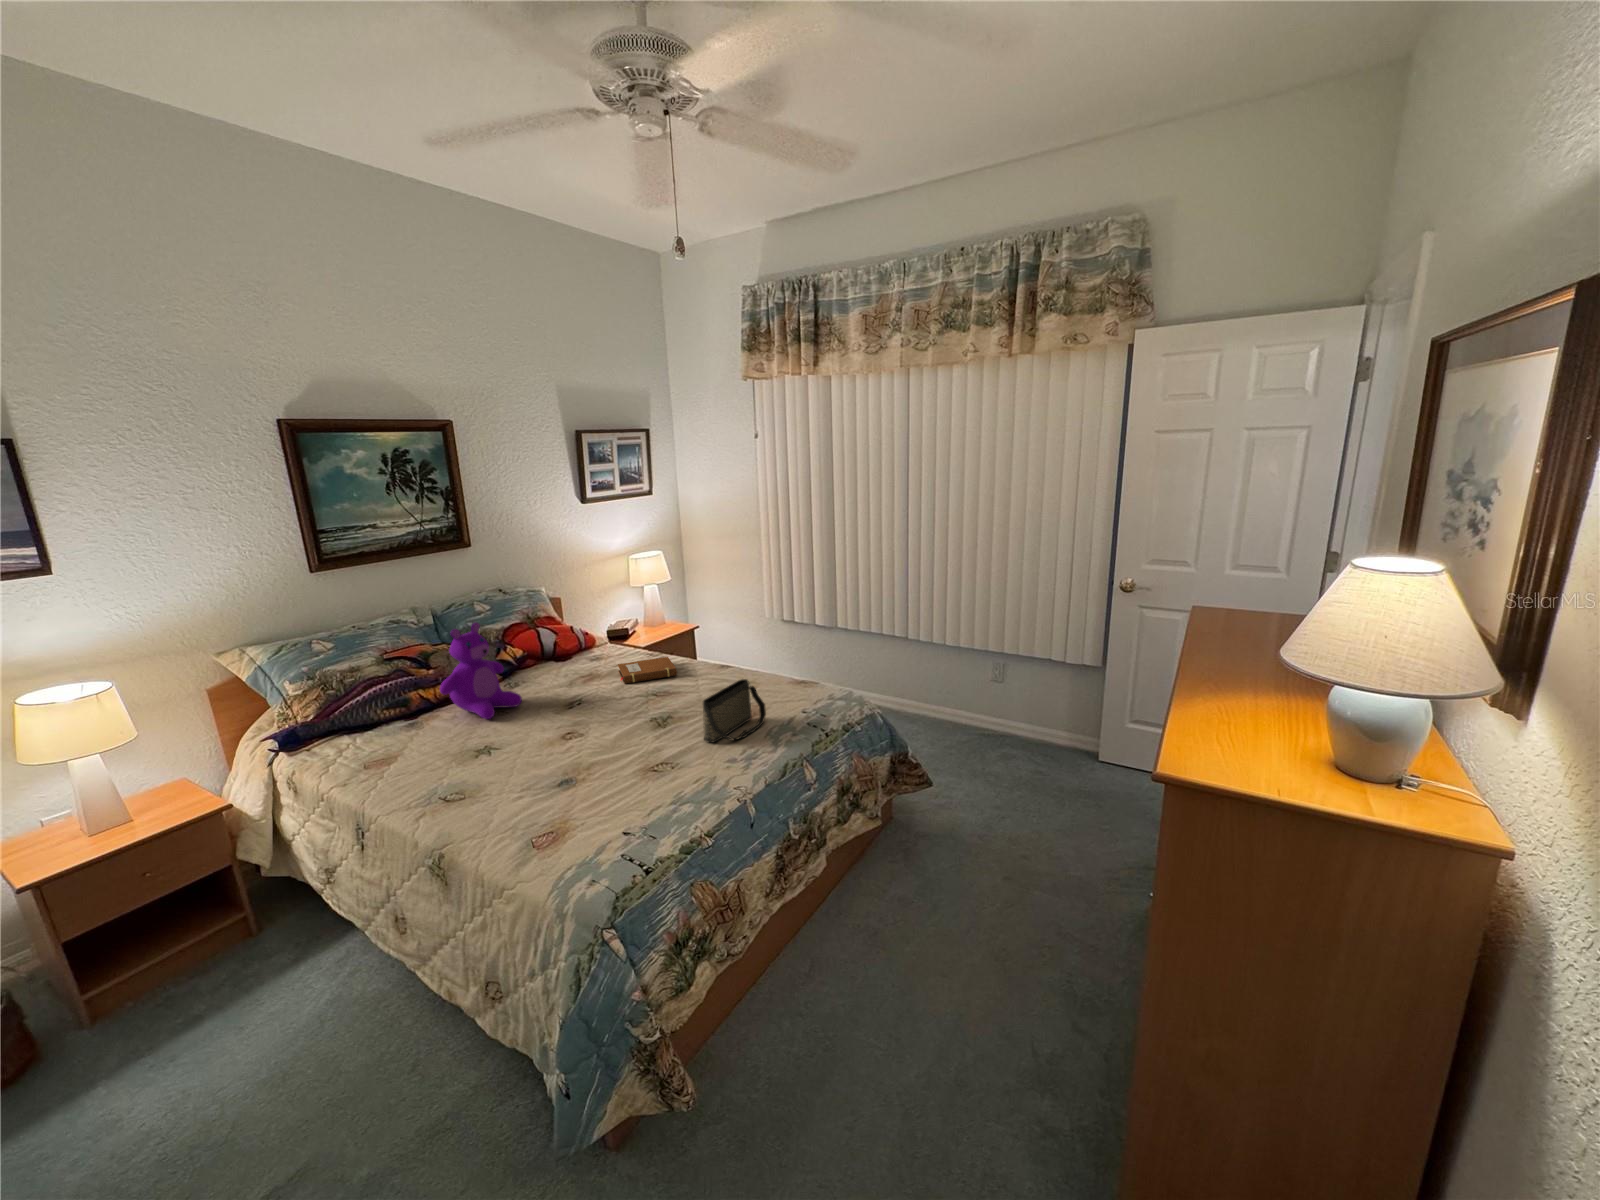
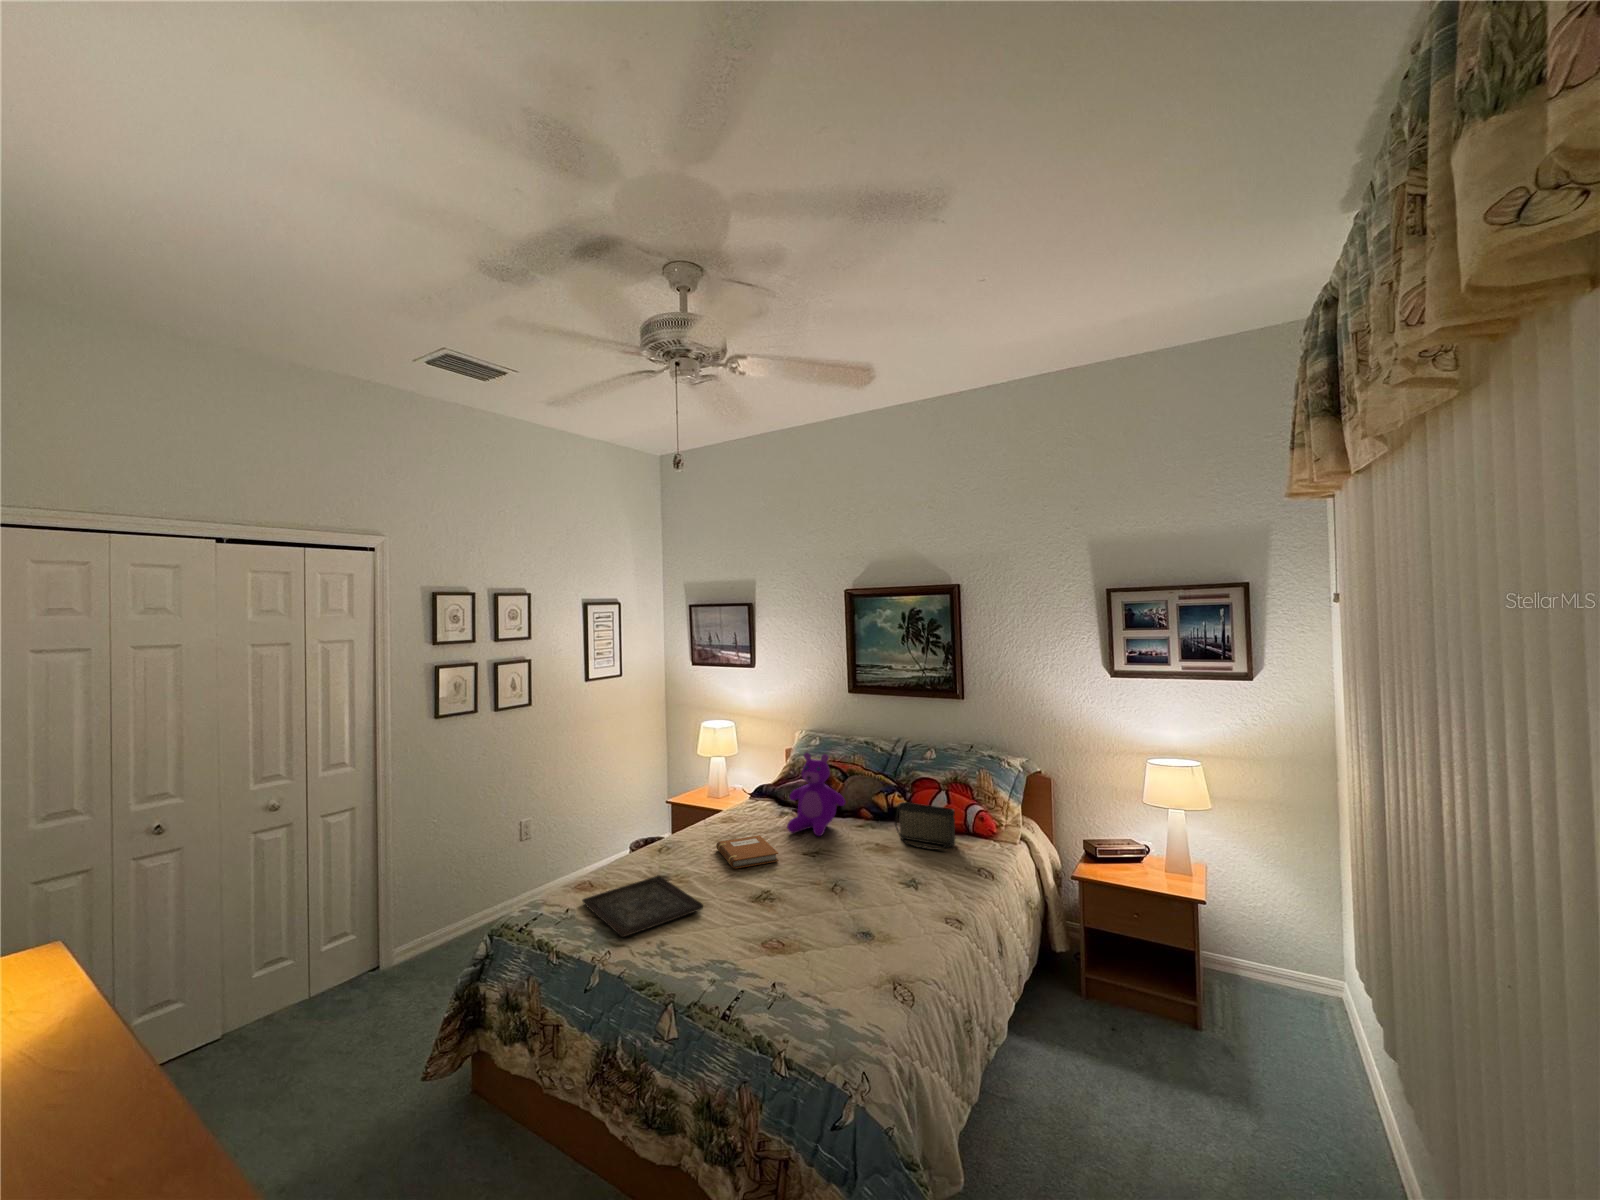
notebook: present [618,657,677,684] -> present [716,835,778,869]
handbag: present [703,679,766,742] -> present [895,802,955,850]
tray: none [564,747,711,824] -> present [582,875,703,937]

